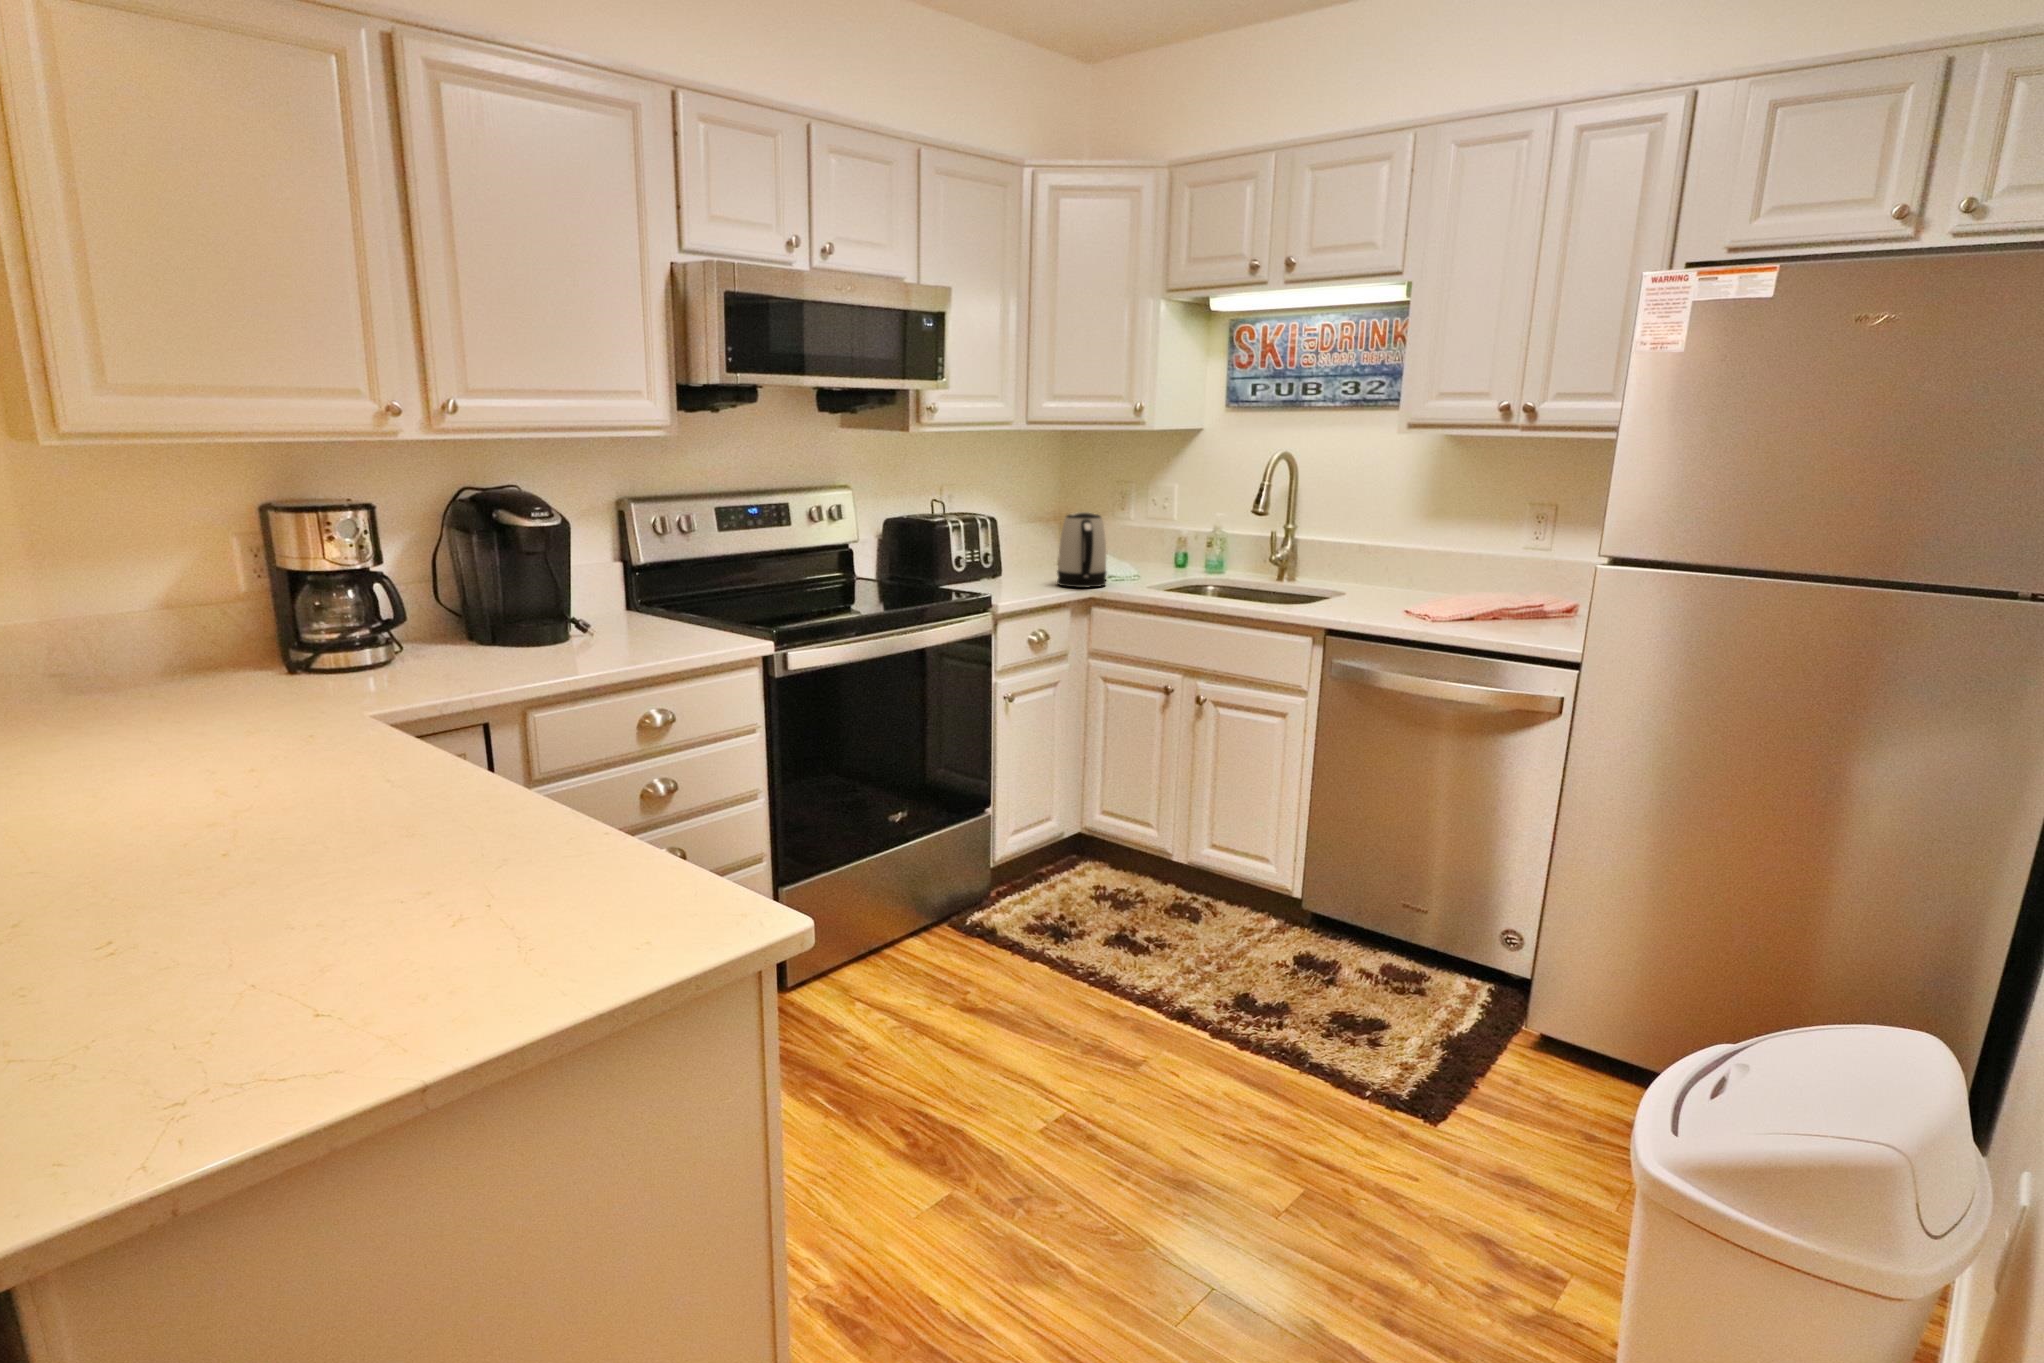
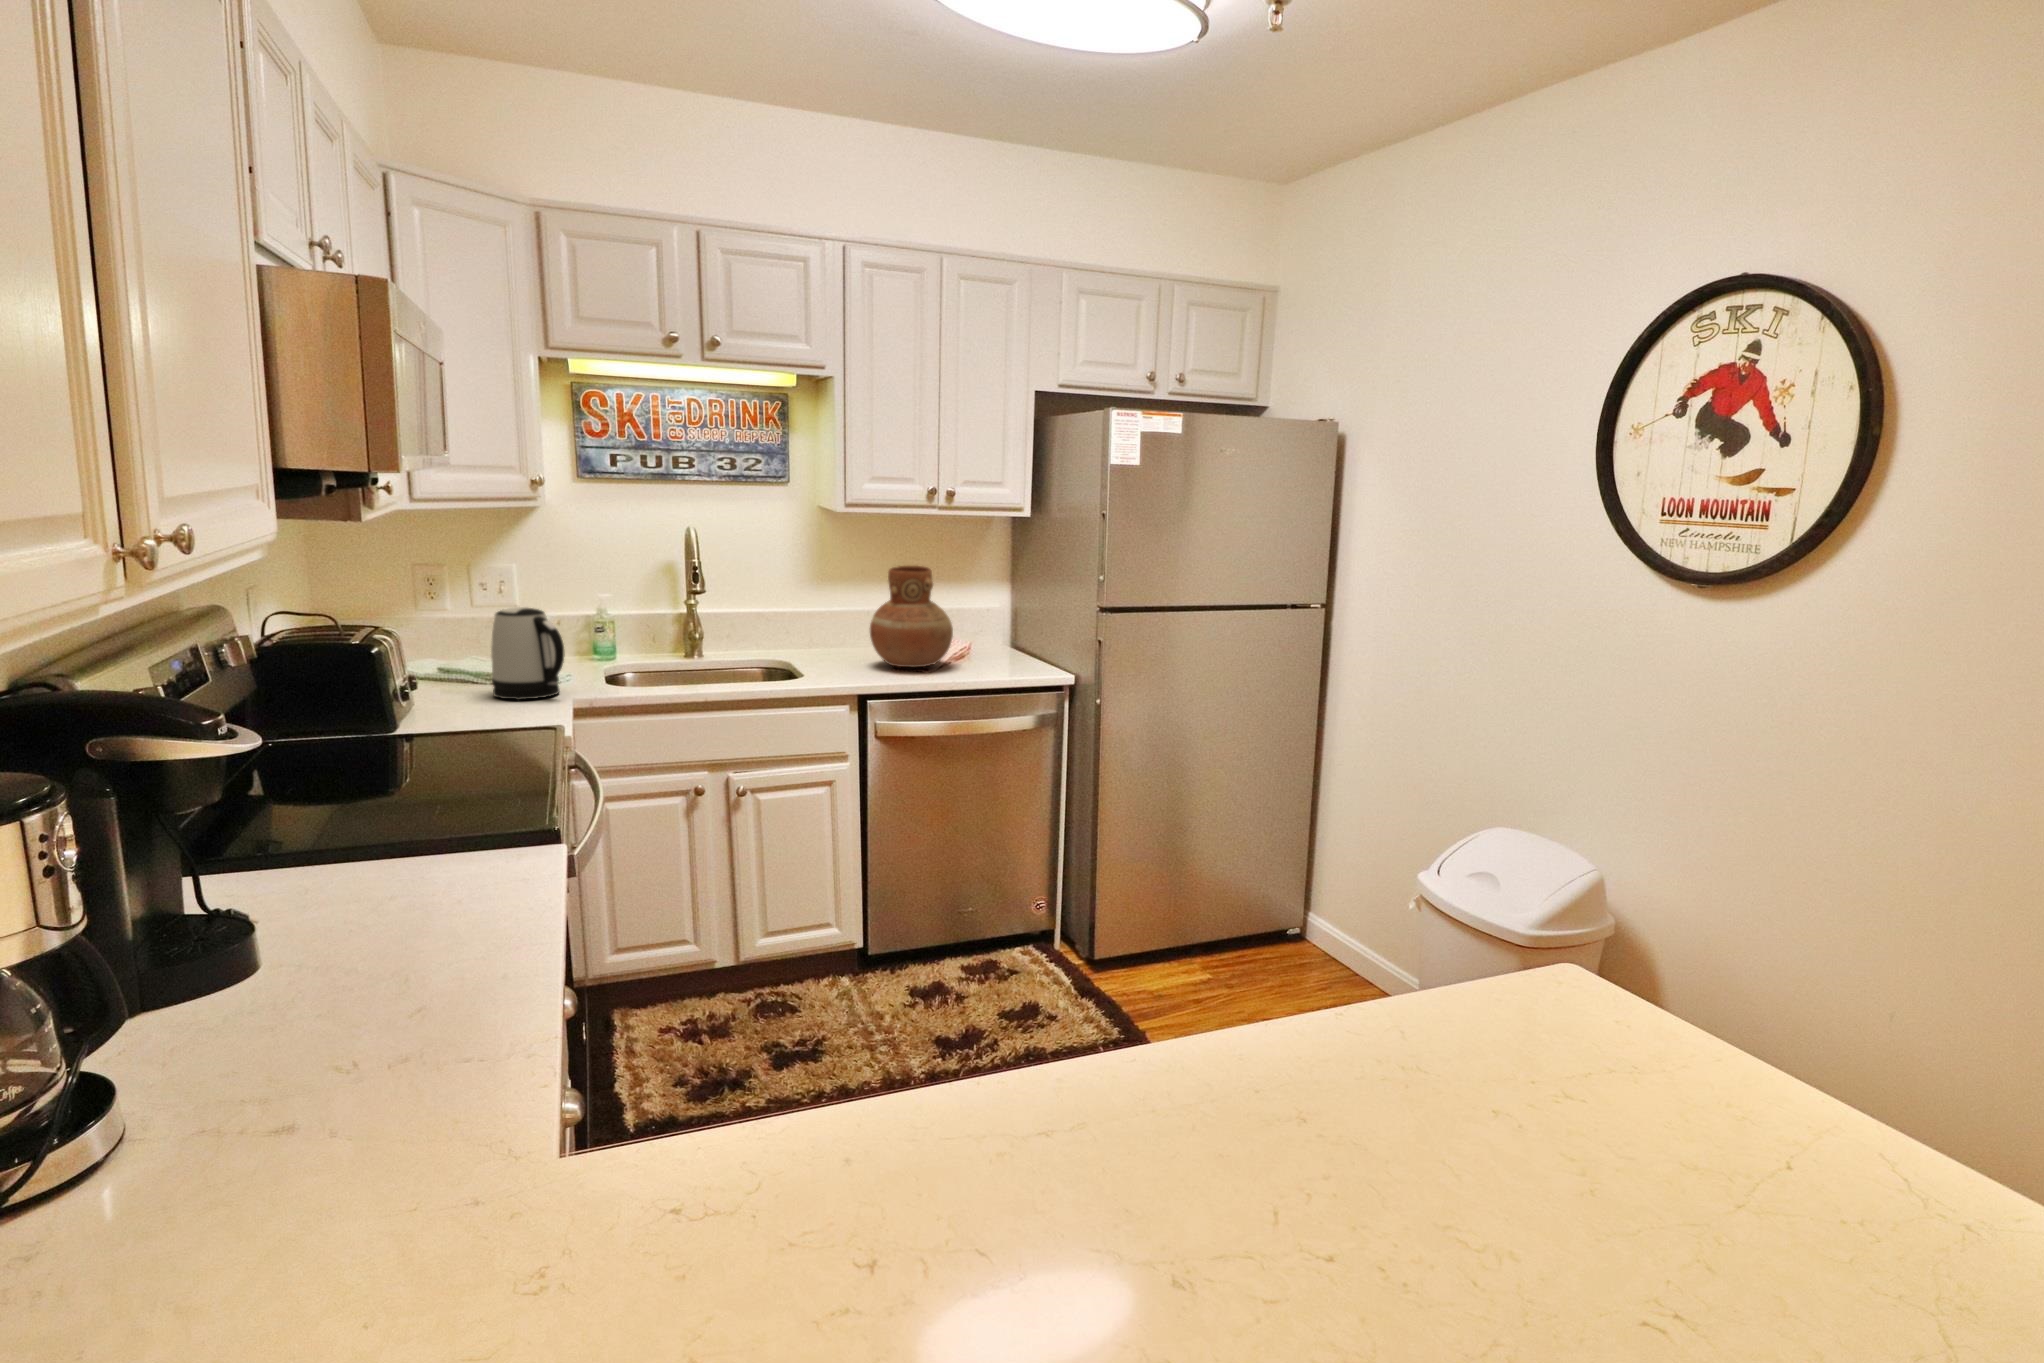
vase: none [1401,496,1505,615] -> present [870,566,953,667]

